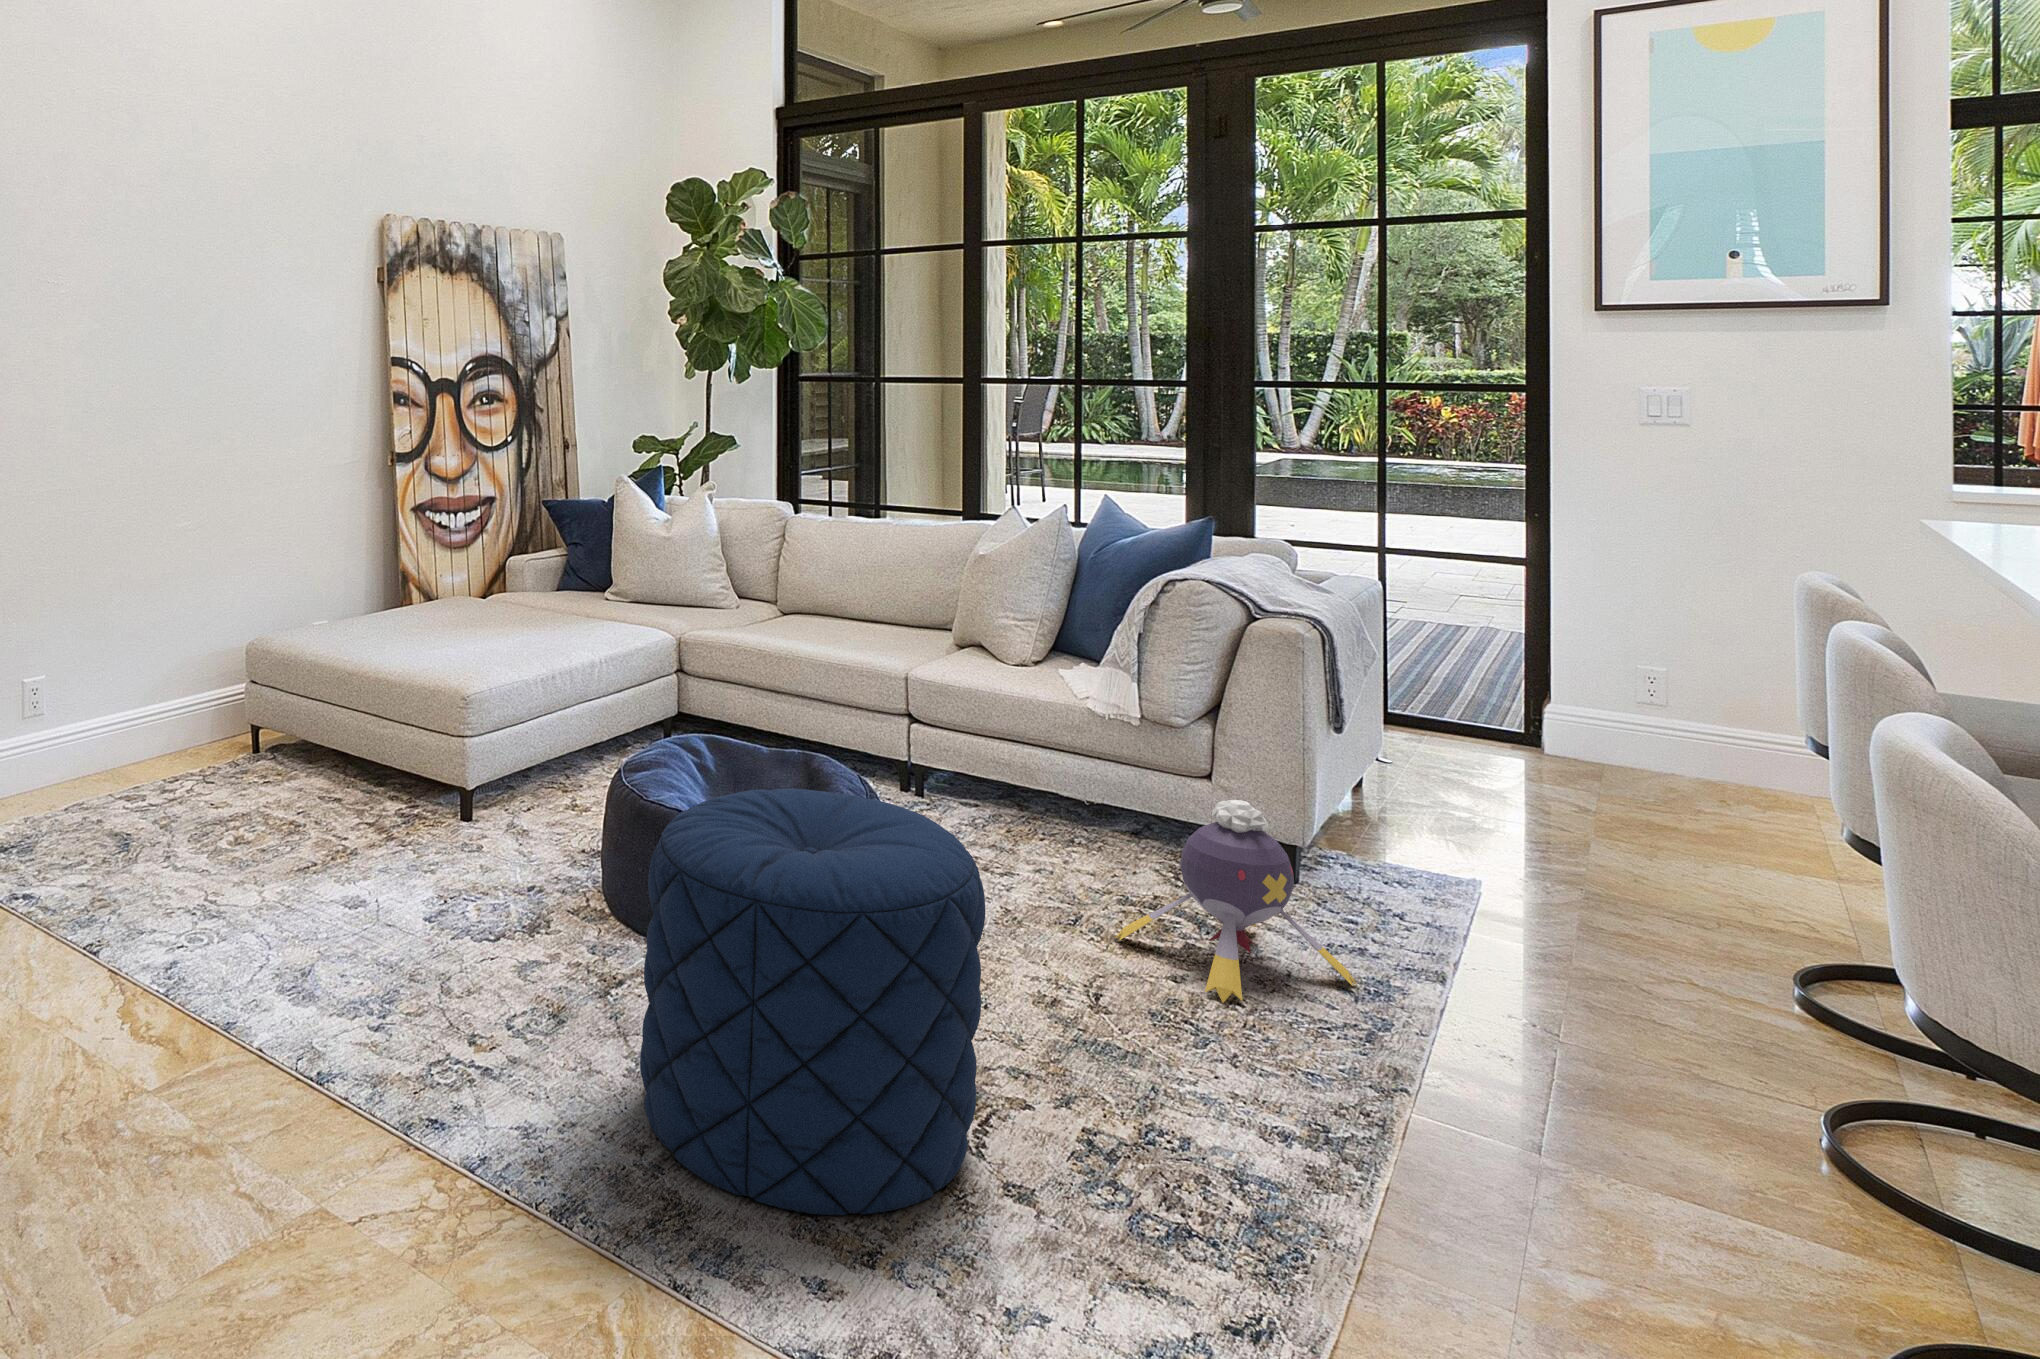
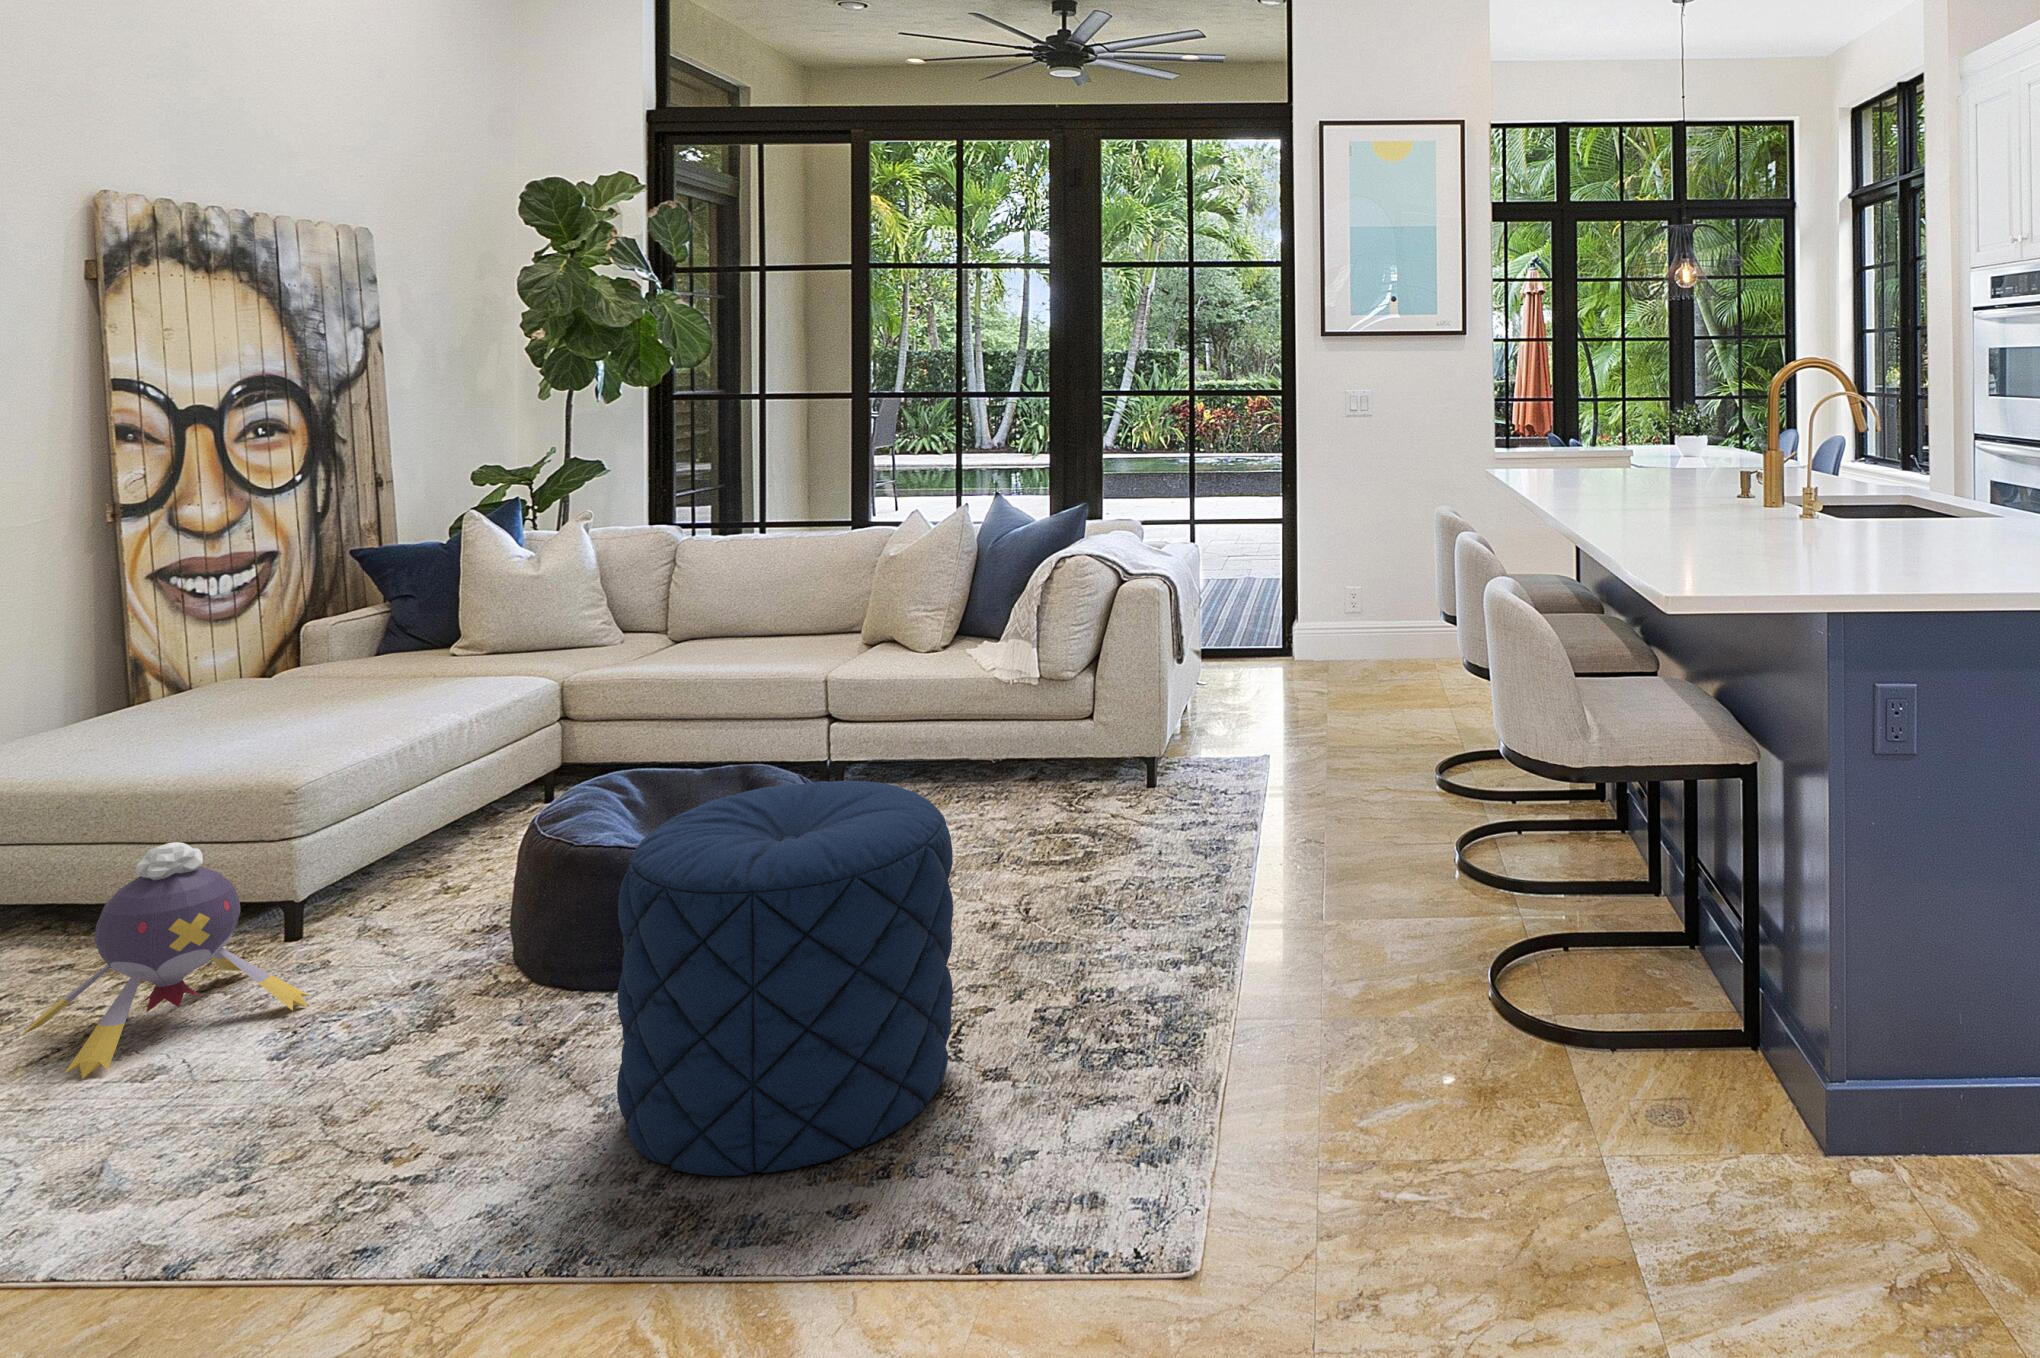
plush toy: present [1115,799,1357,1002] -> present [22,842,309,1079]

